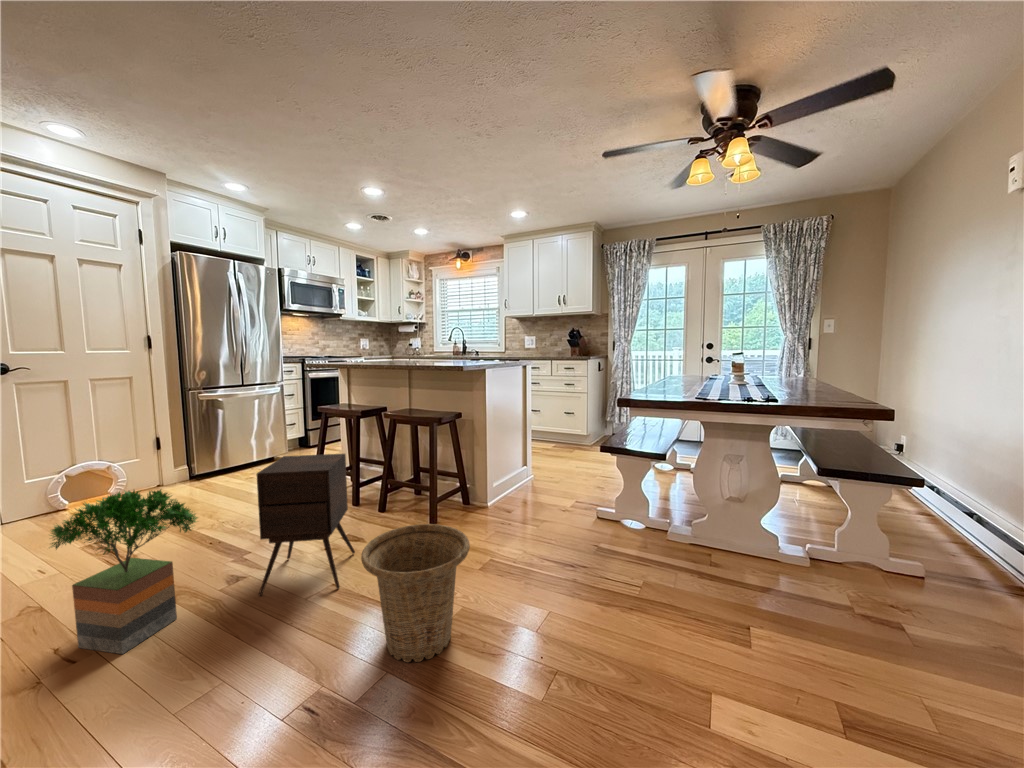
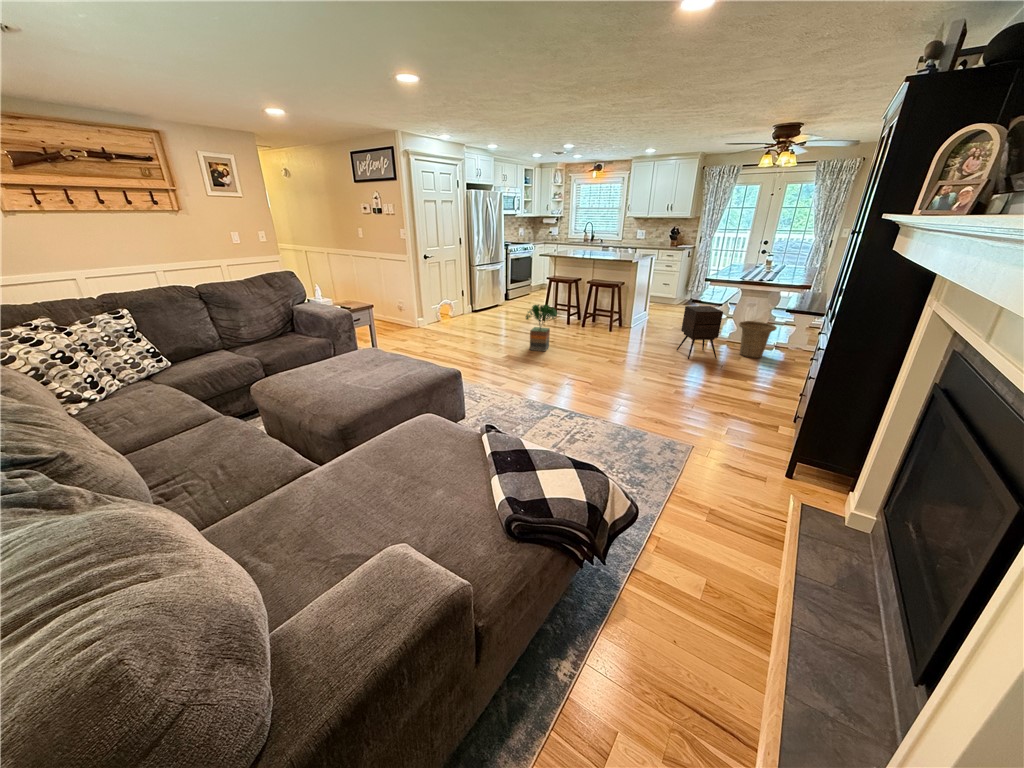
side table: present [256,454,355,596] -> present [677,306,723,359]
basket: present [361,524,470,662] -> present [739,321,777,358]

